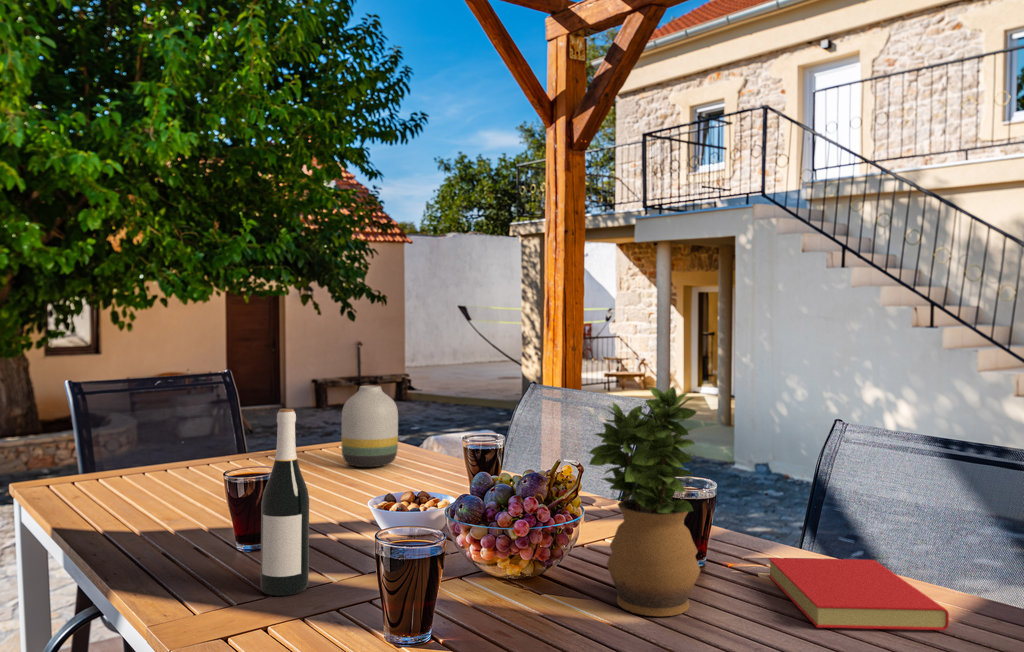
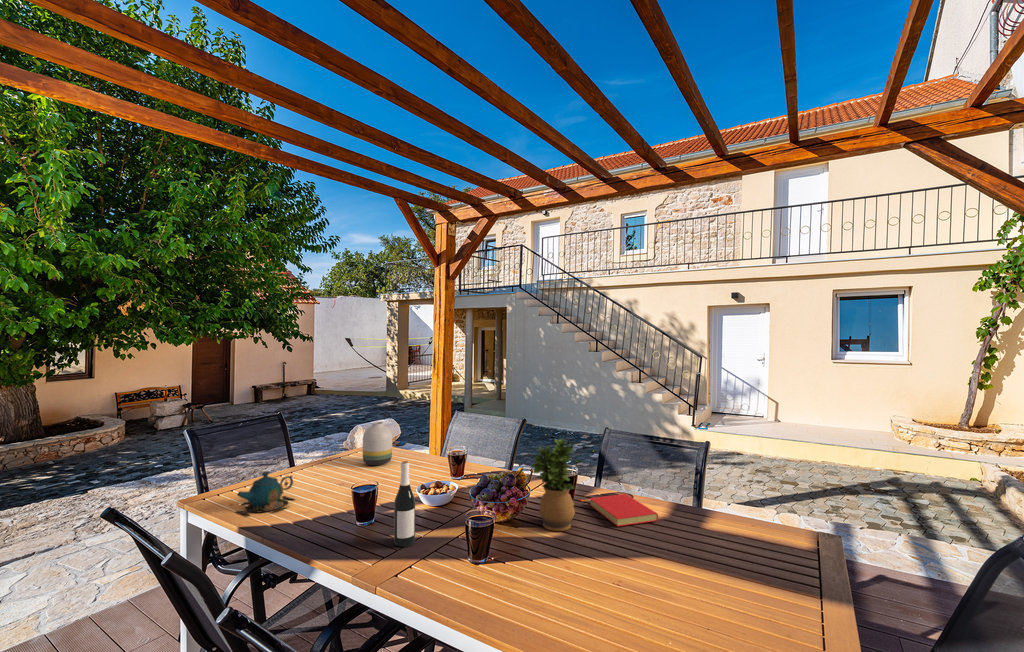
teapot: none [60,441,183,519] -> present [237,472,294,516]

